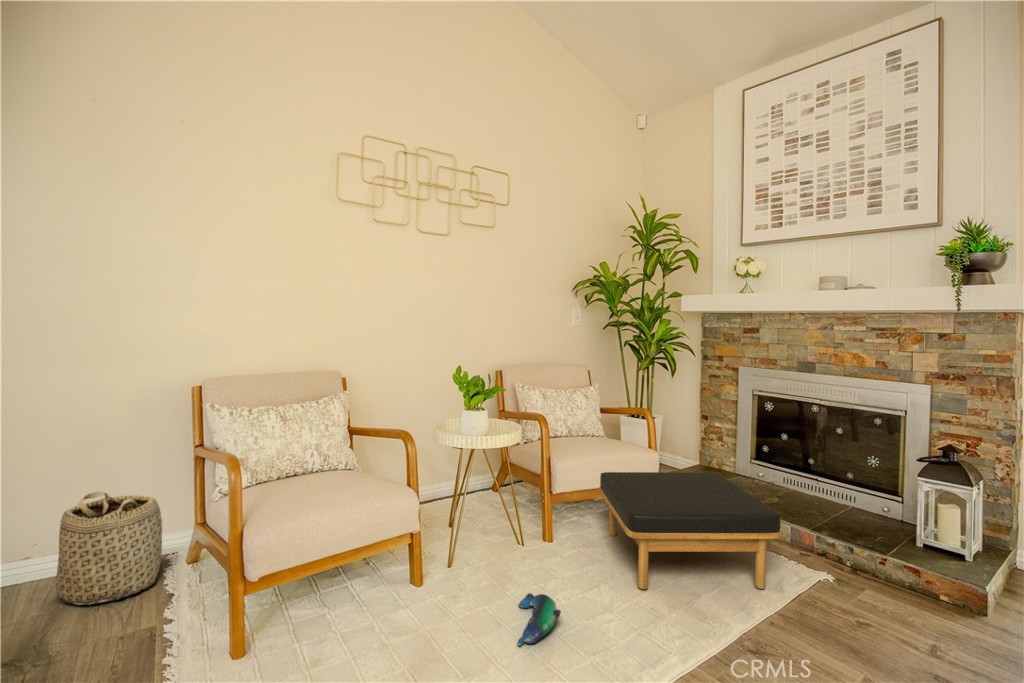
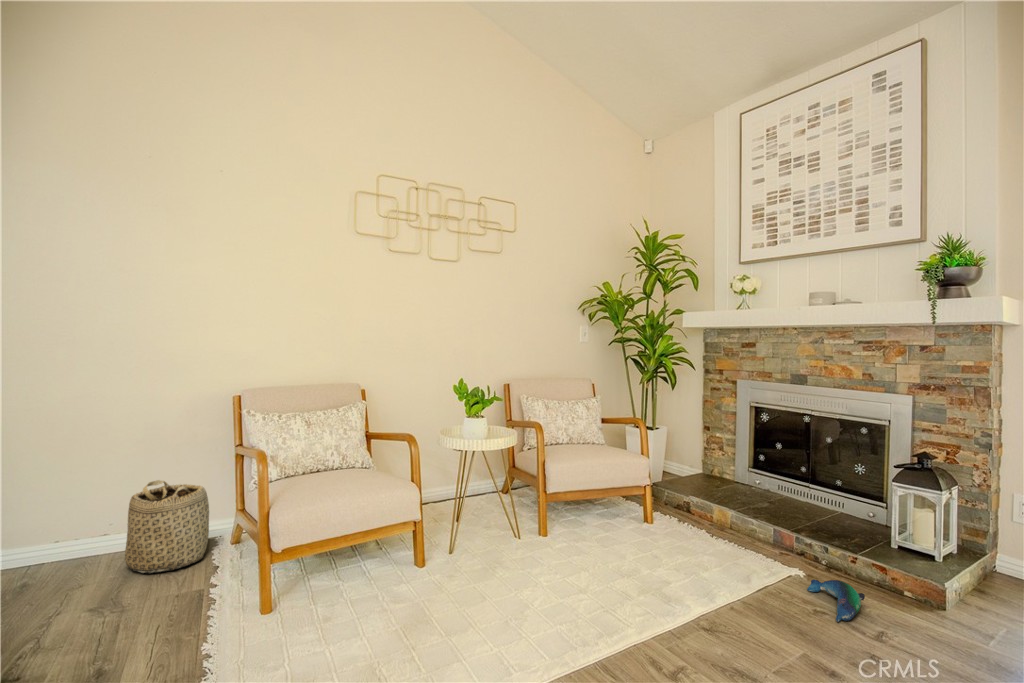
ottoman: present [599,472,781,590] -> none [592,475,748,585]
plush toy: present [517,593,561,646] -> present [807,579,865,622]

